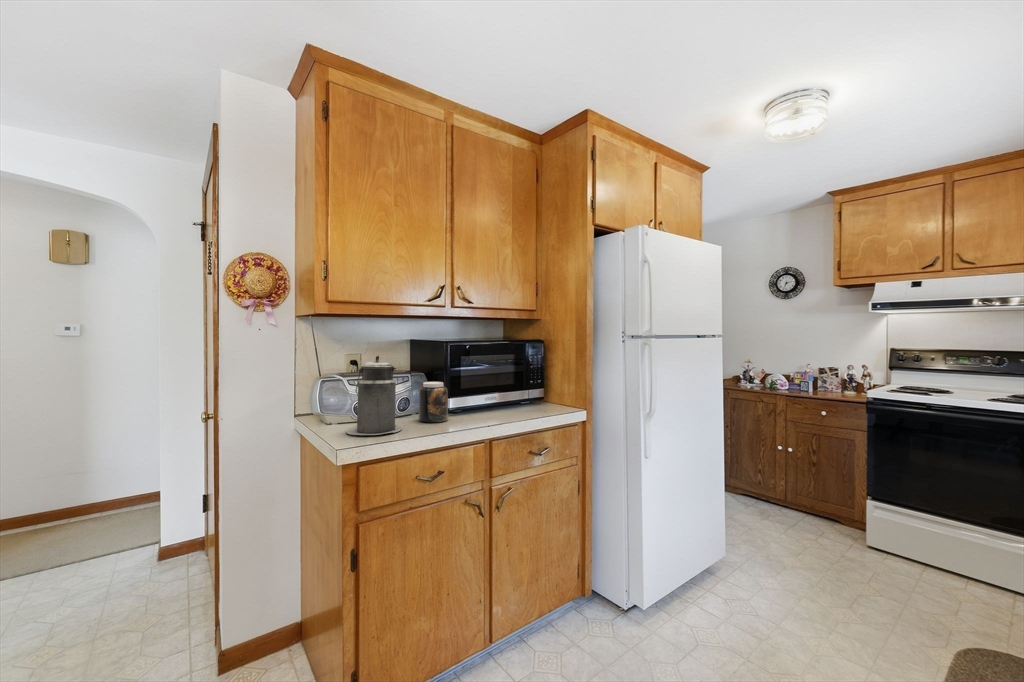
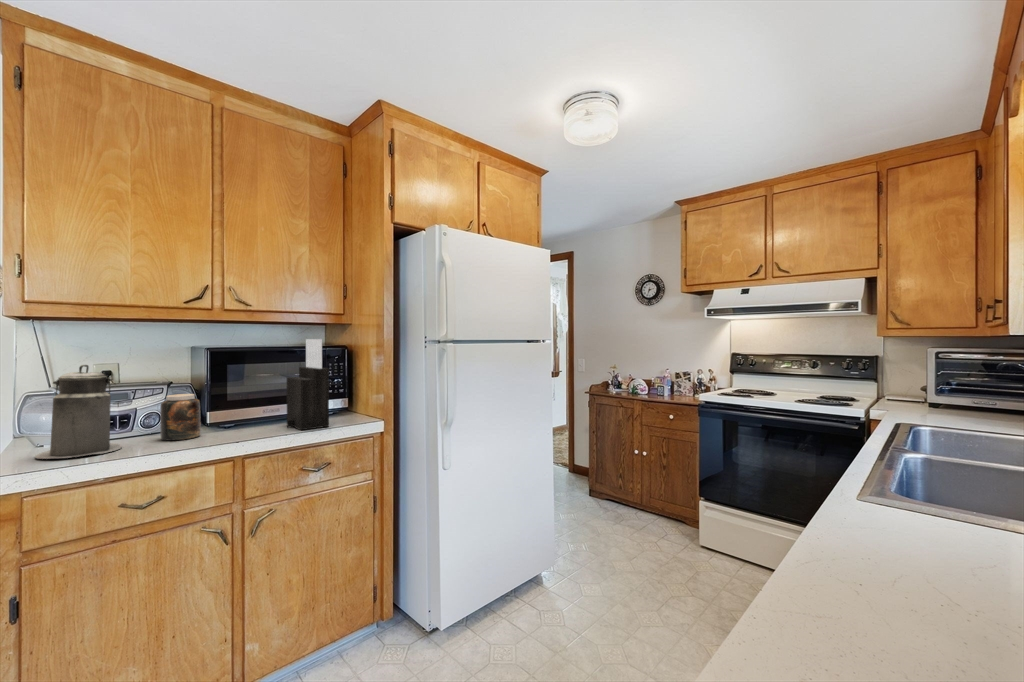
knife block: none [504,333,547,417] -> present [287,339,329,430]

